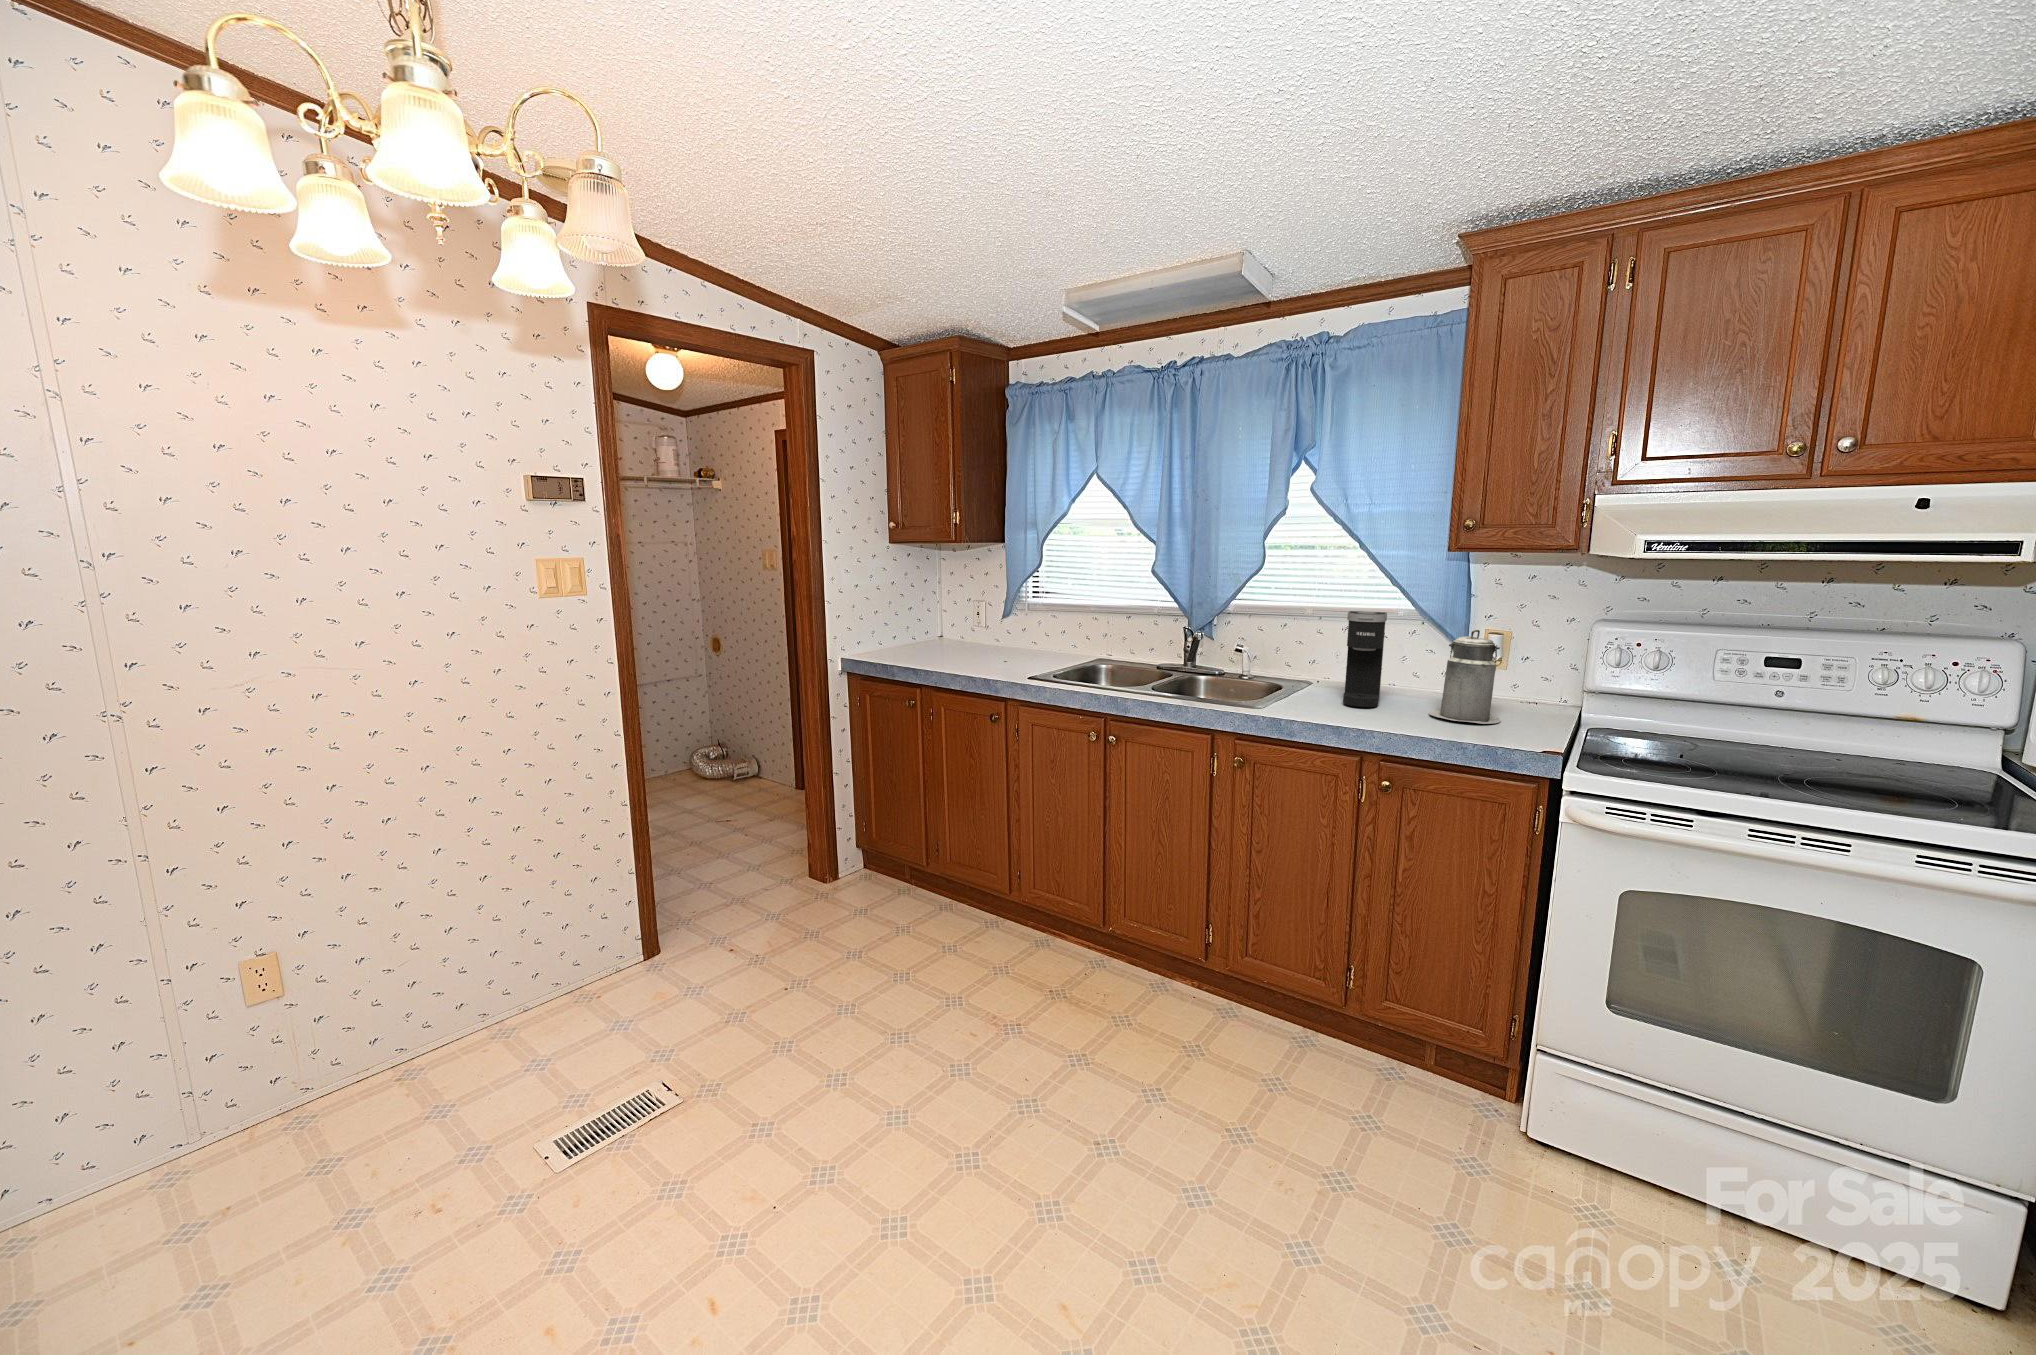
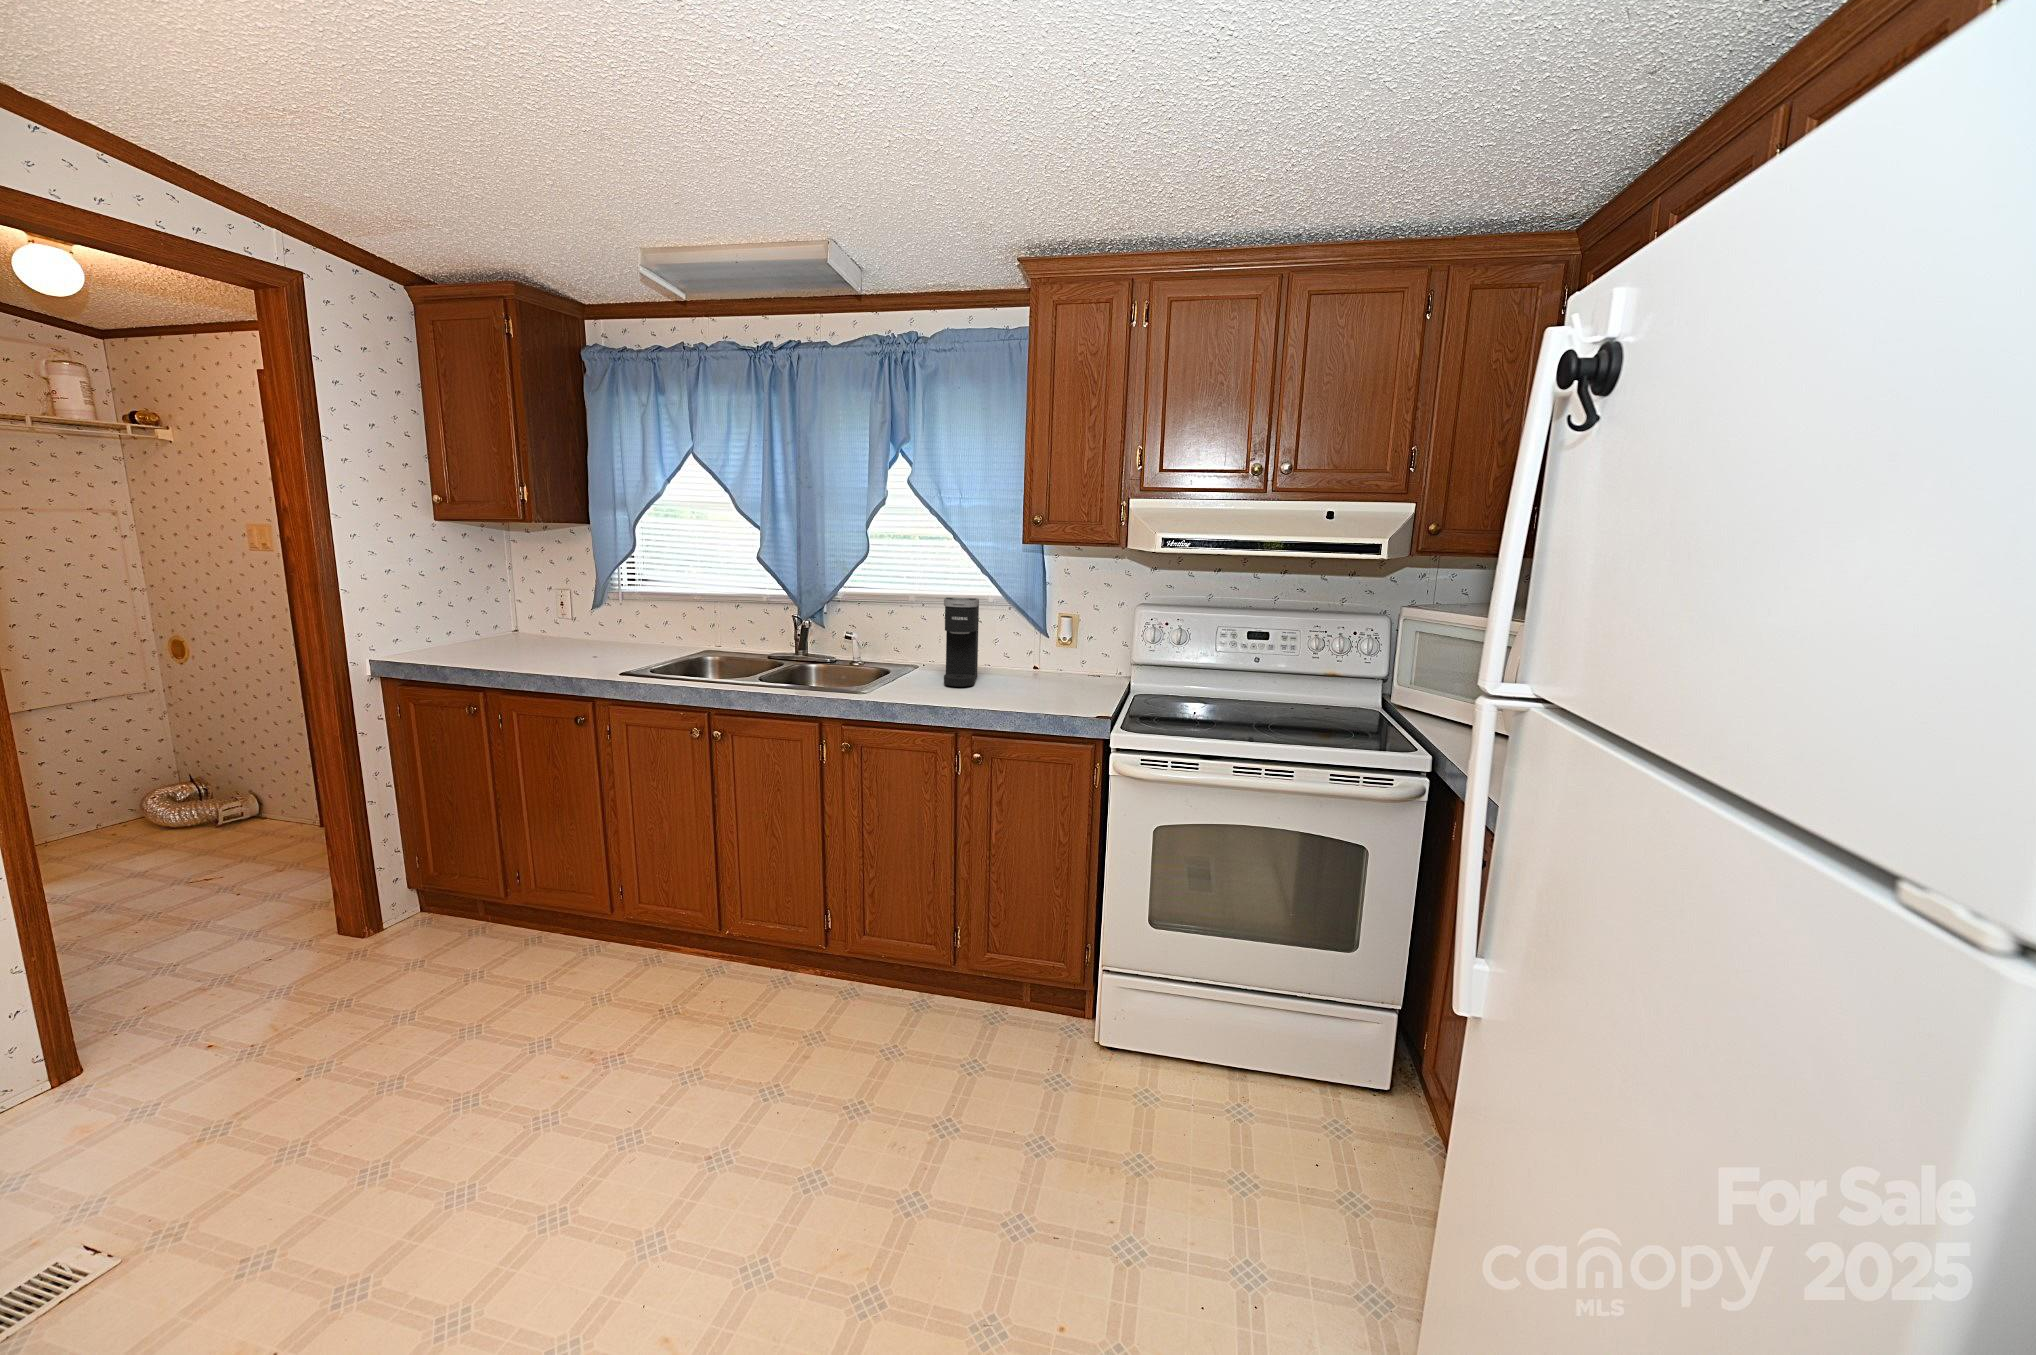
canister: present [1429,630,1501,724] -> none [1015,613,1071,696]

